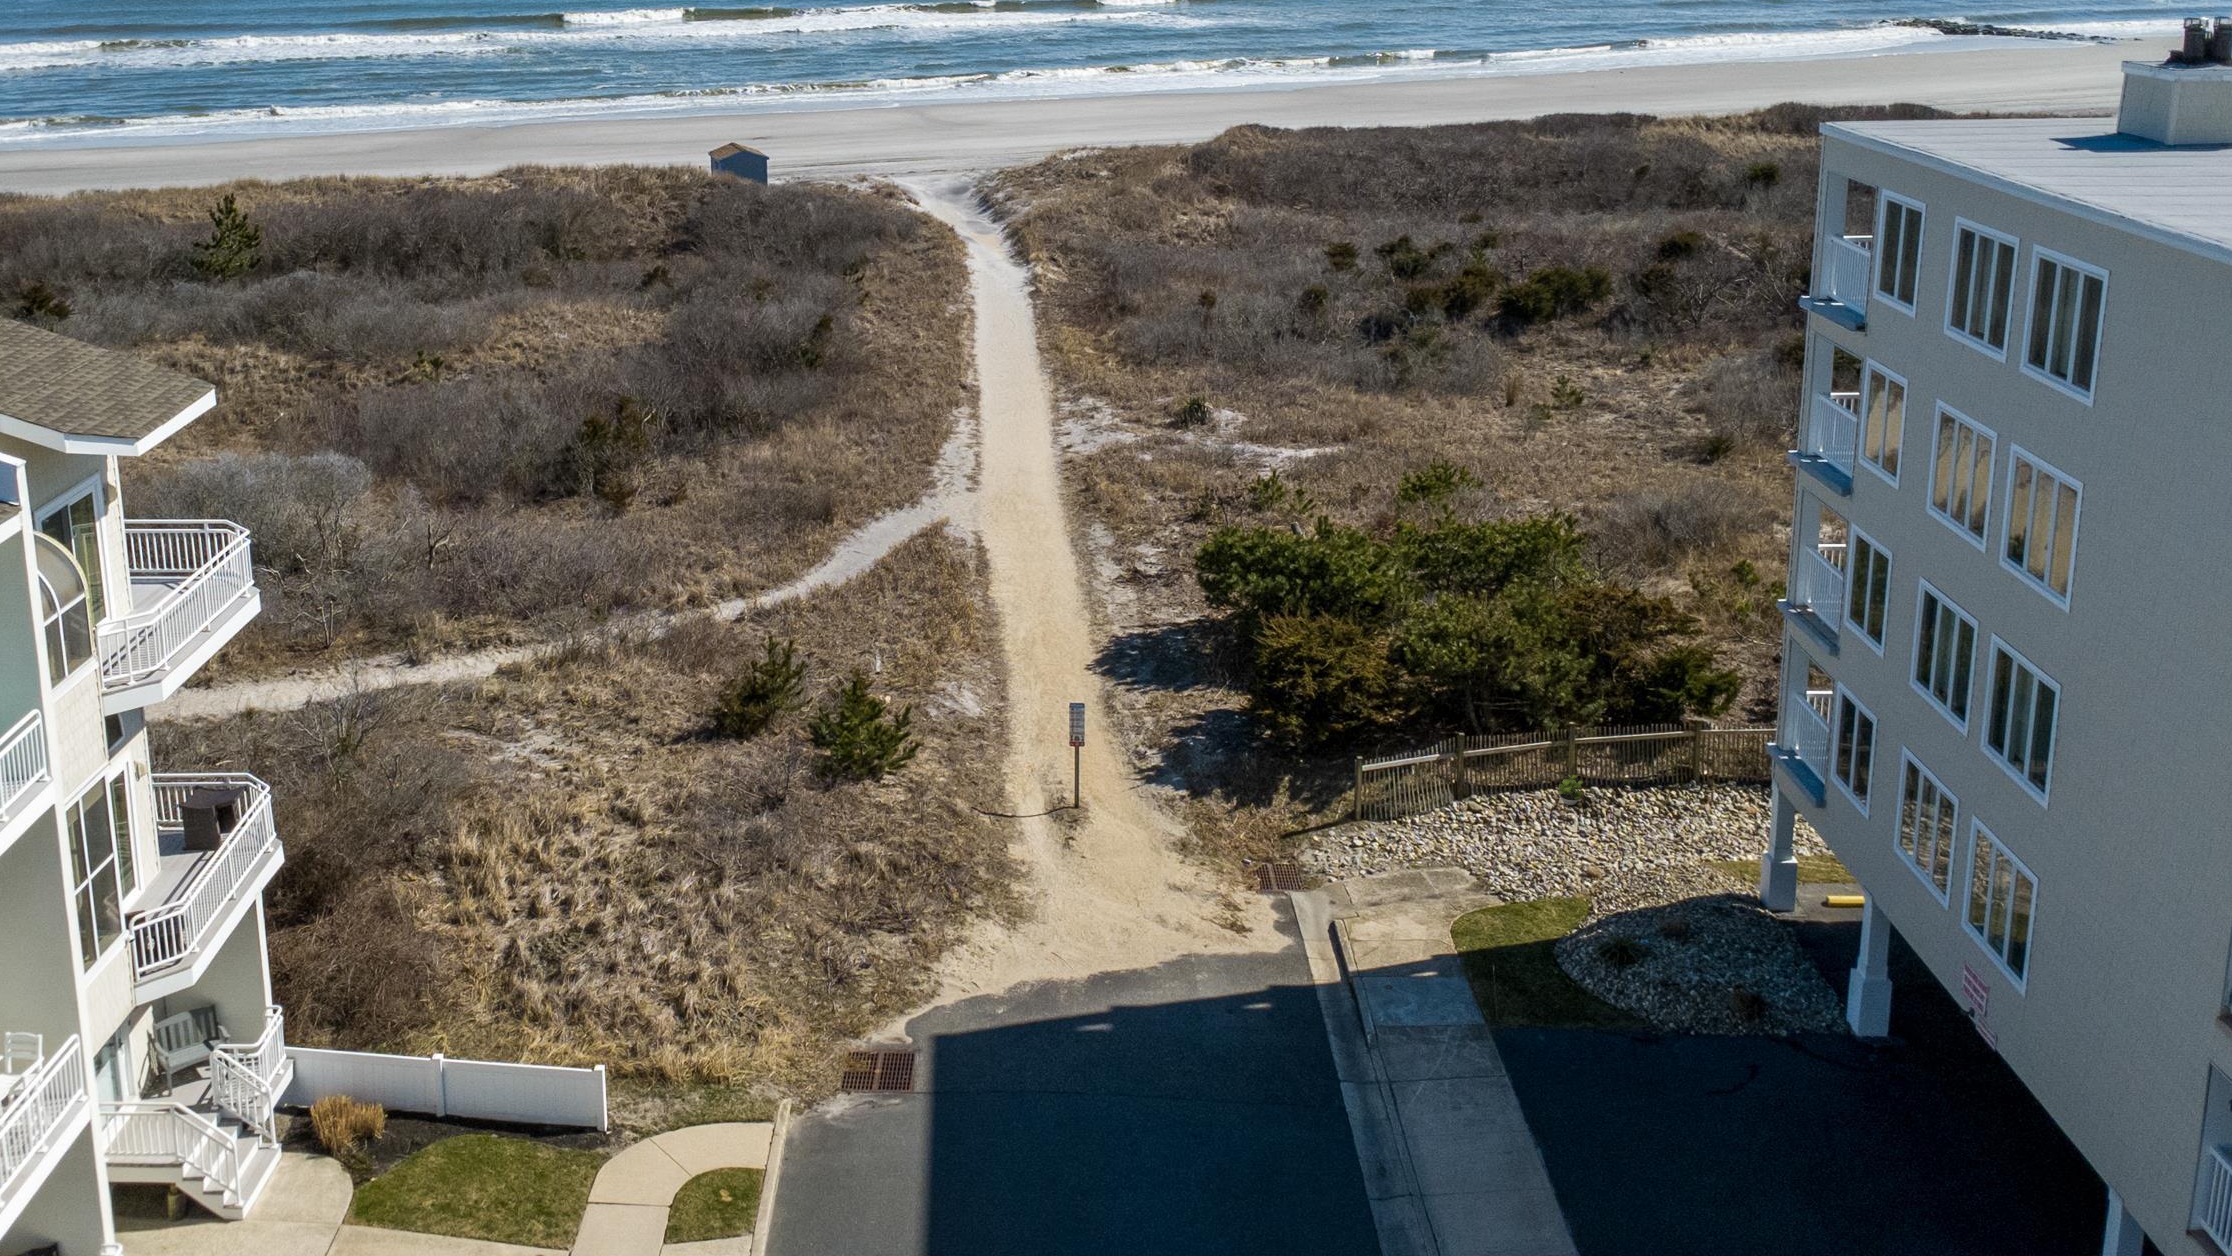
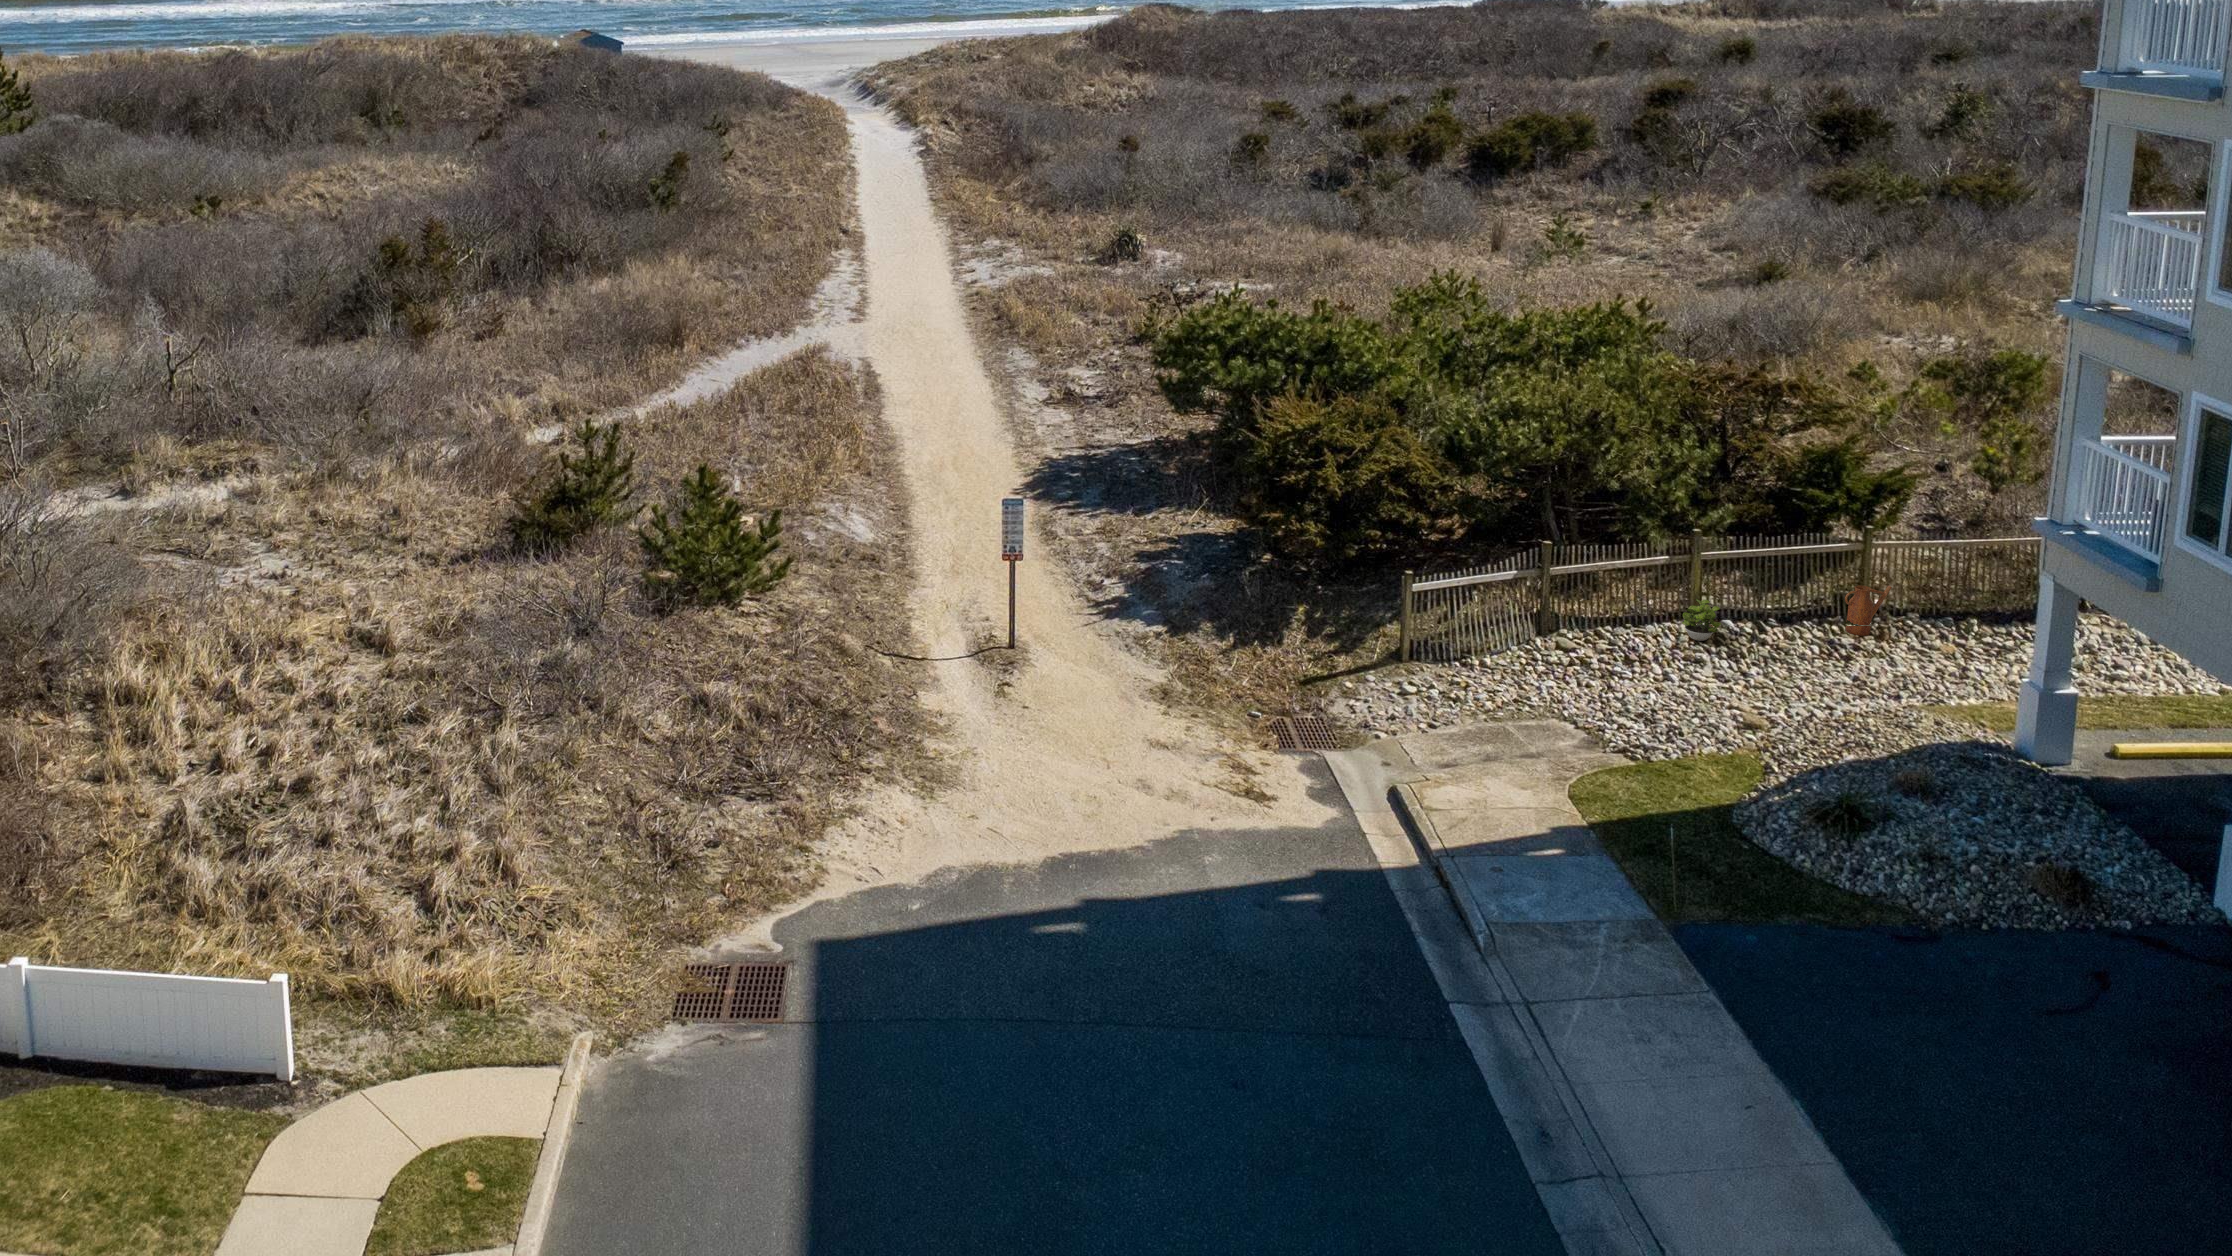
watering can: none [1674,765,1708,801] -> present [1845,585,1892,636]

